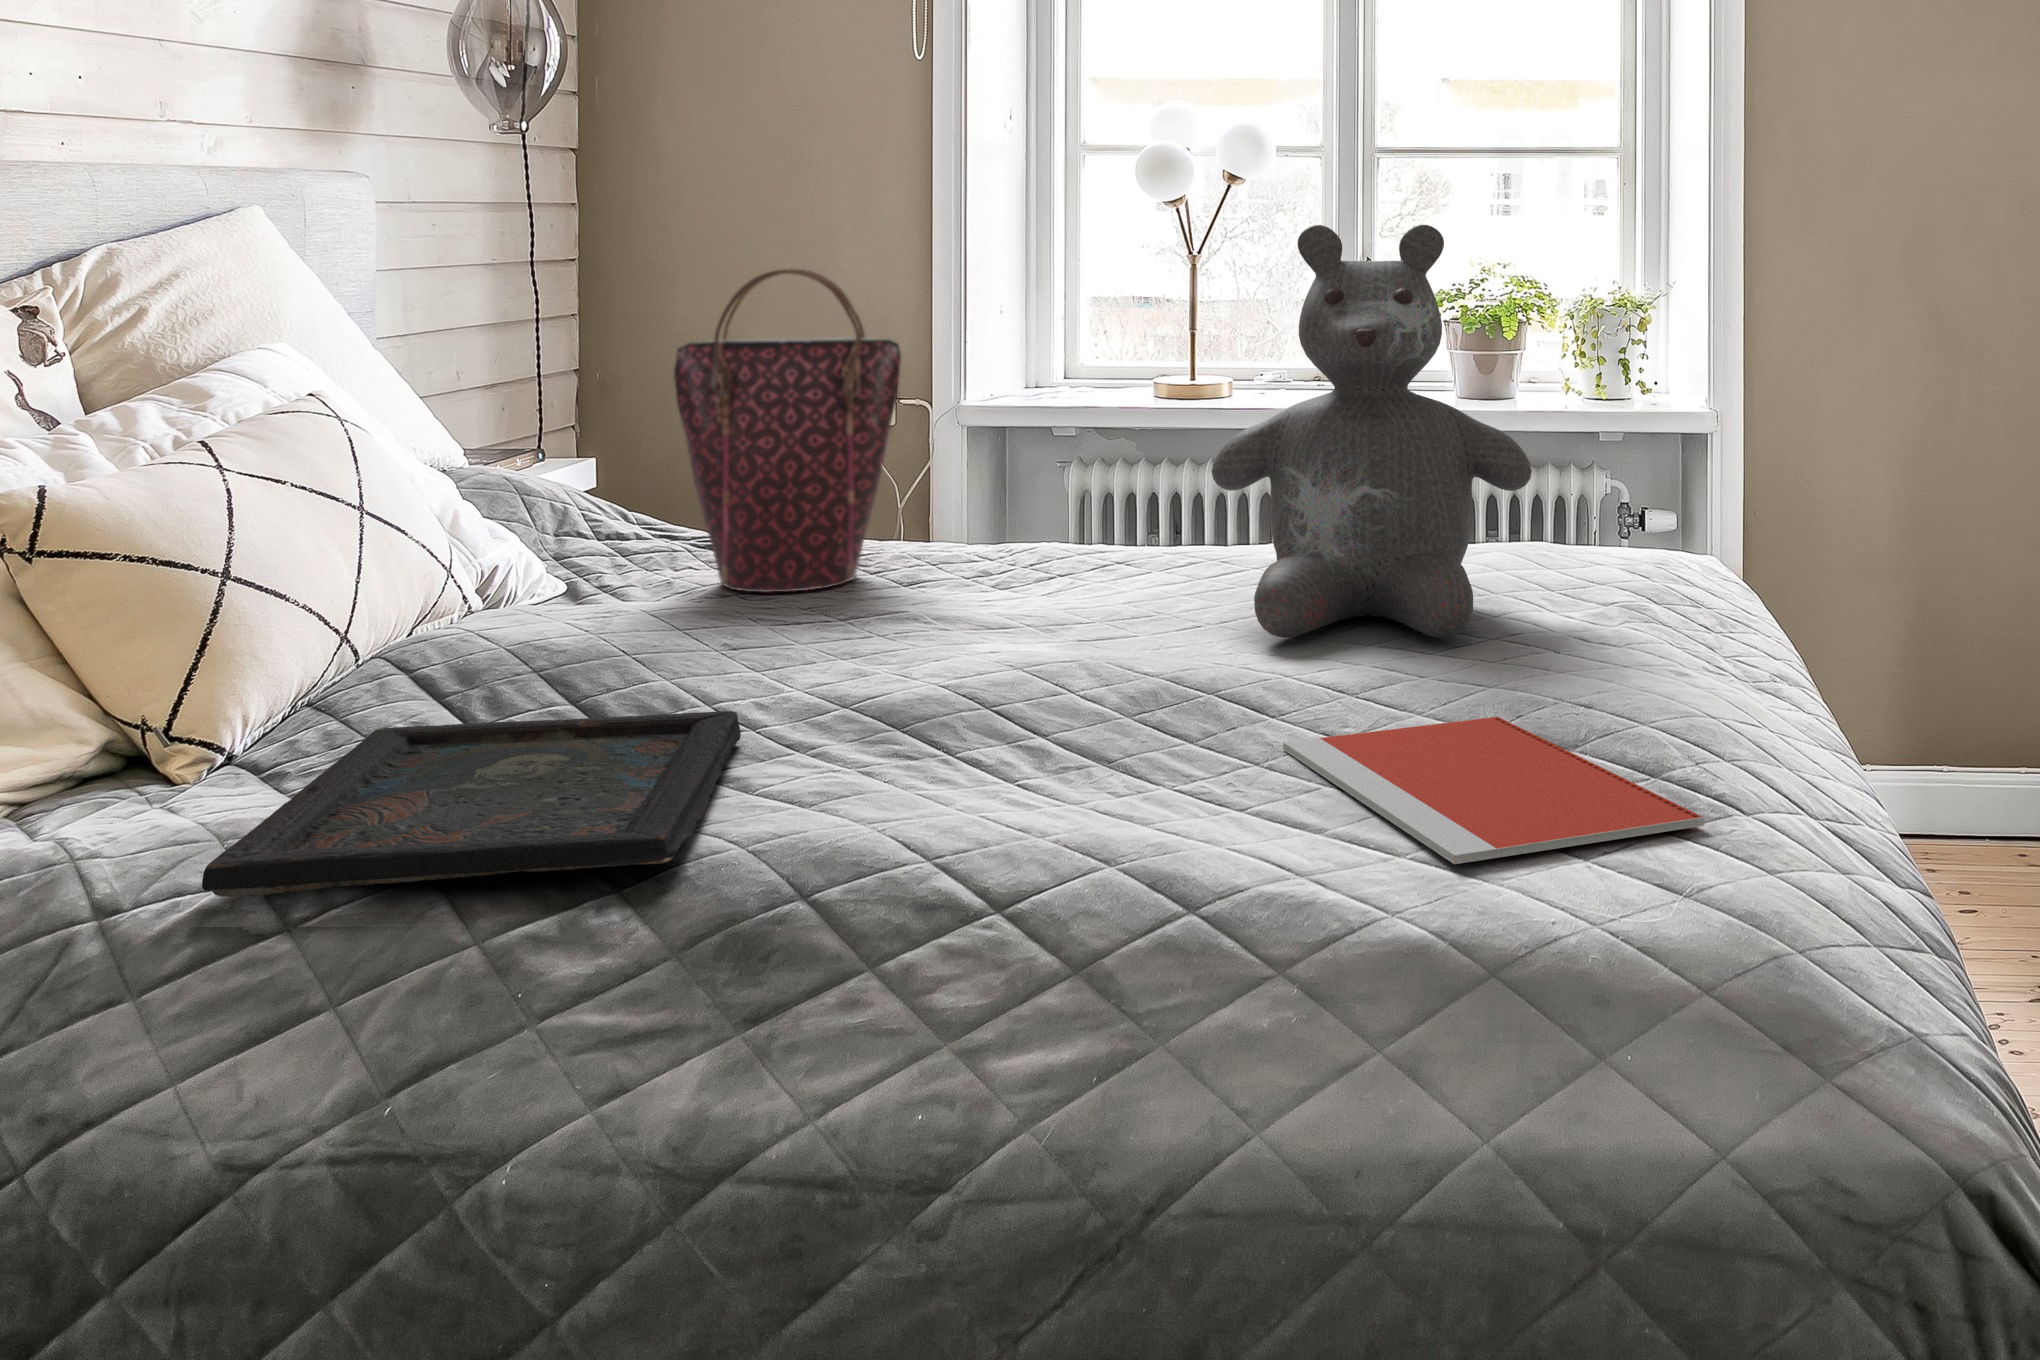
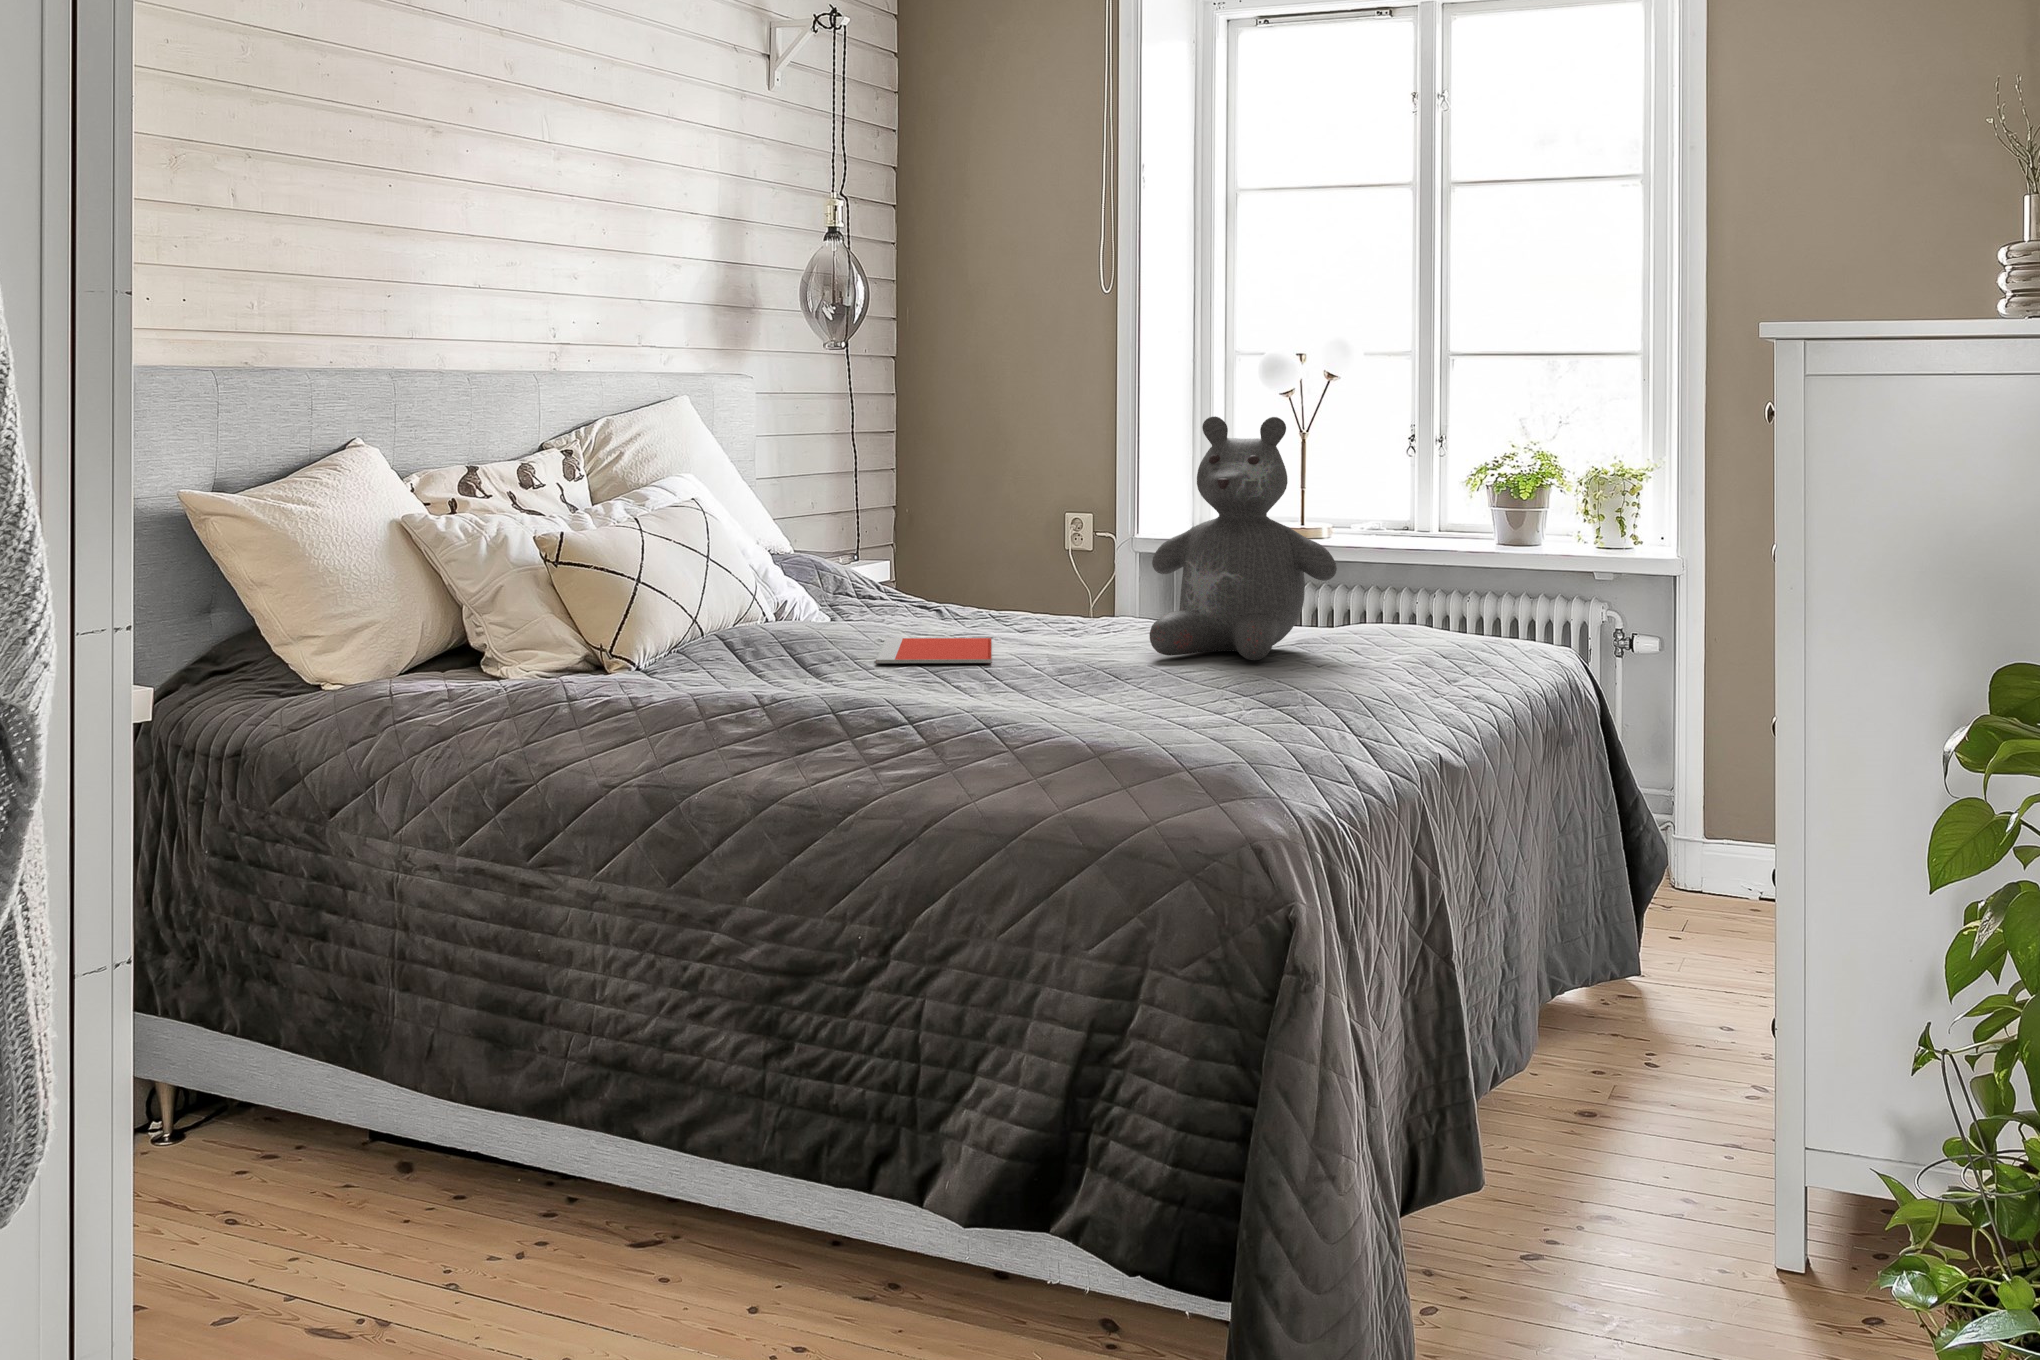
handbag: present [674,268,901,592] -> none [877,438,1003,626]
tray: present [202,711,741,897] -> none [609,655,852,699]
notebook: present [1283,717,1705,864] -> present [876,638,992,663]

